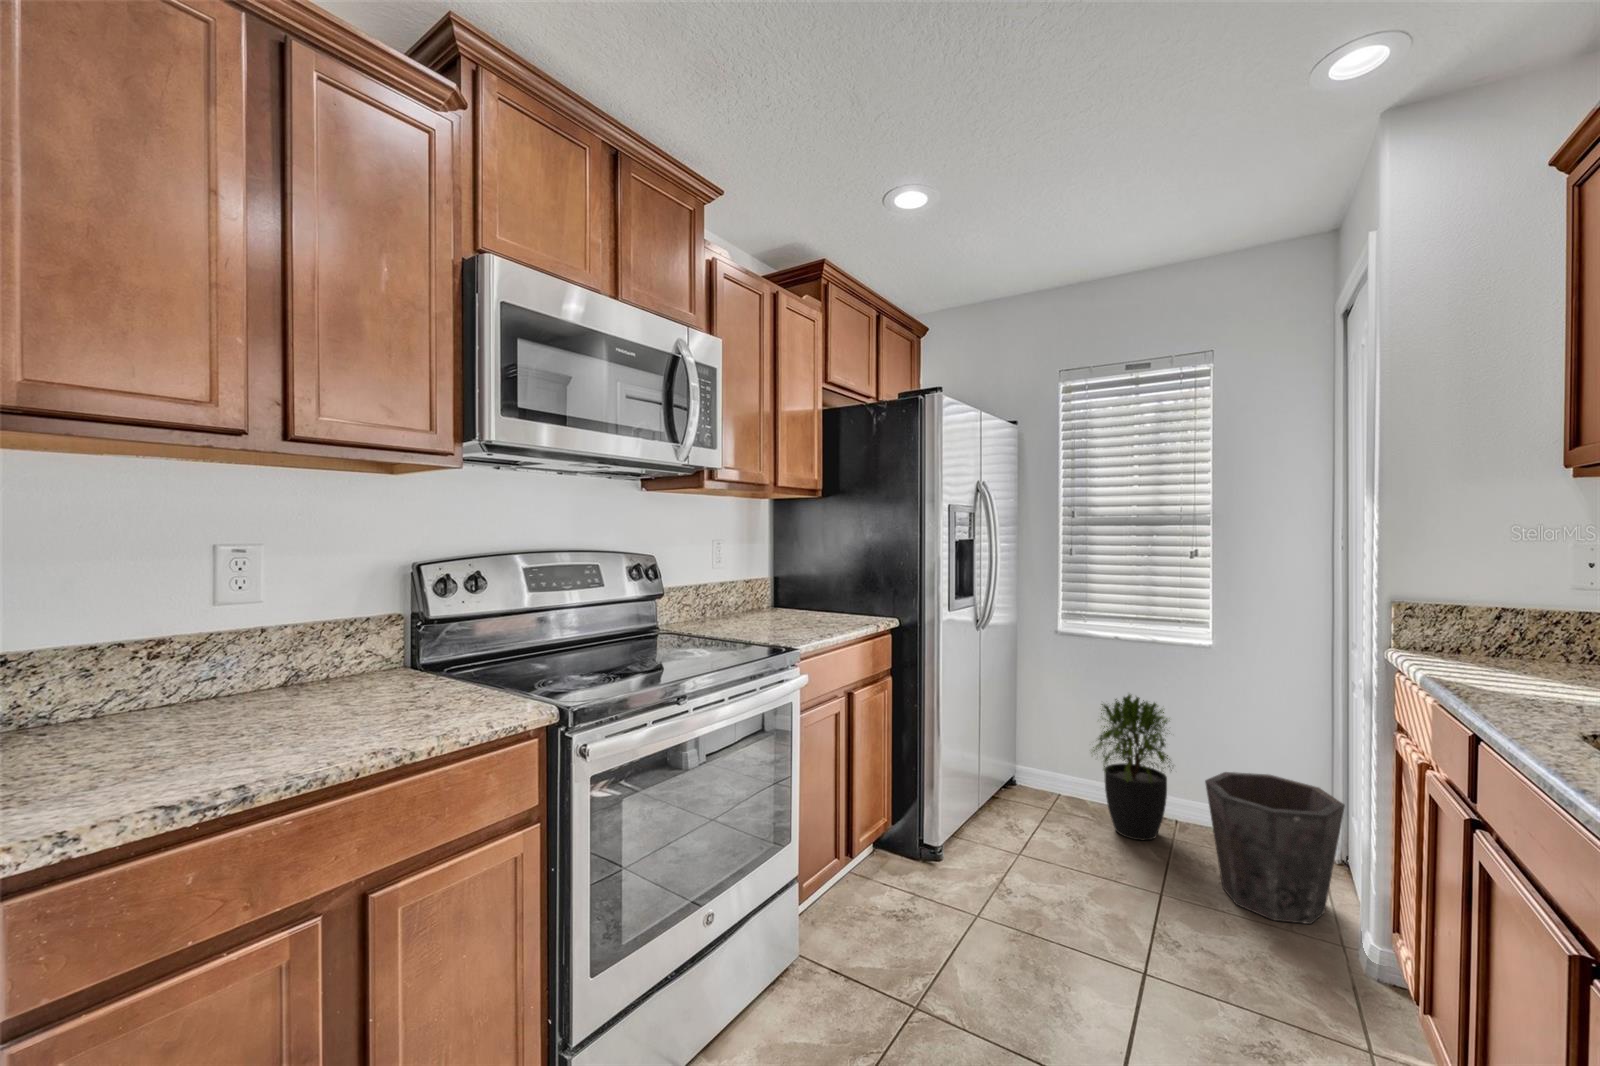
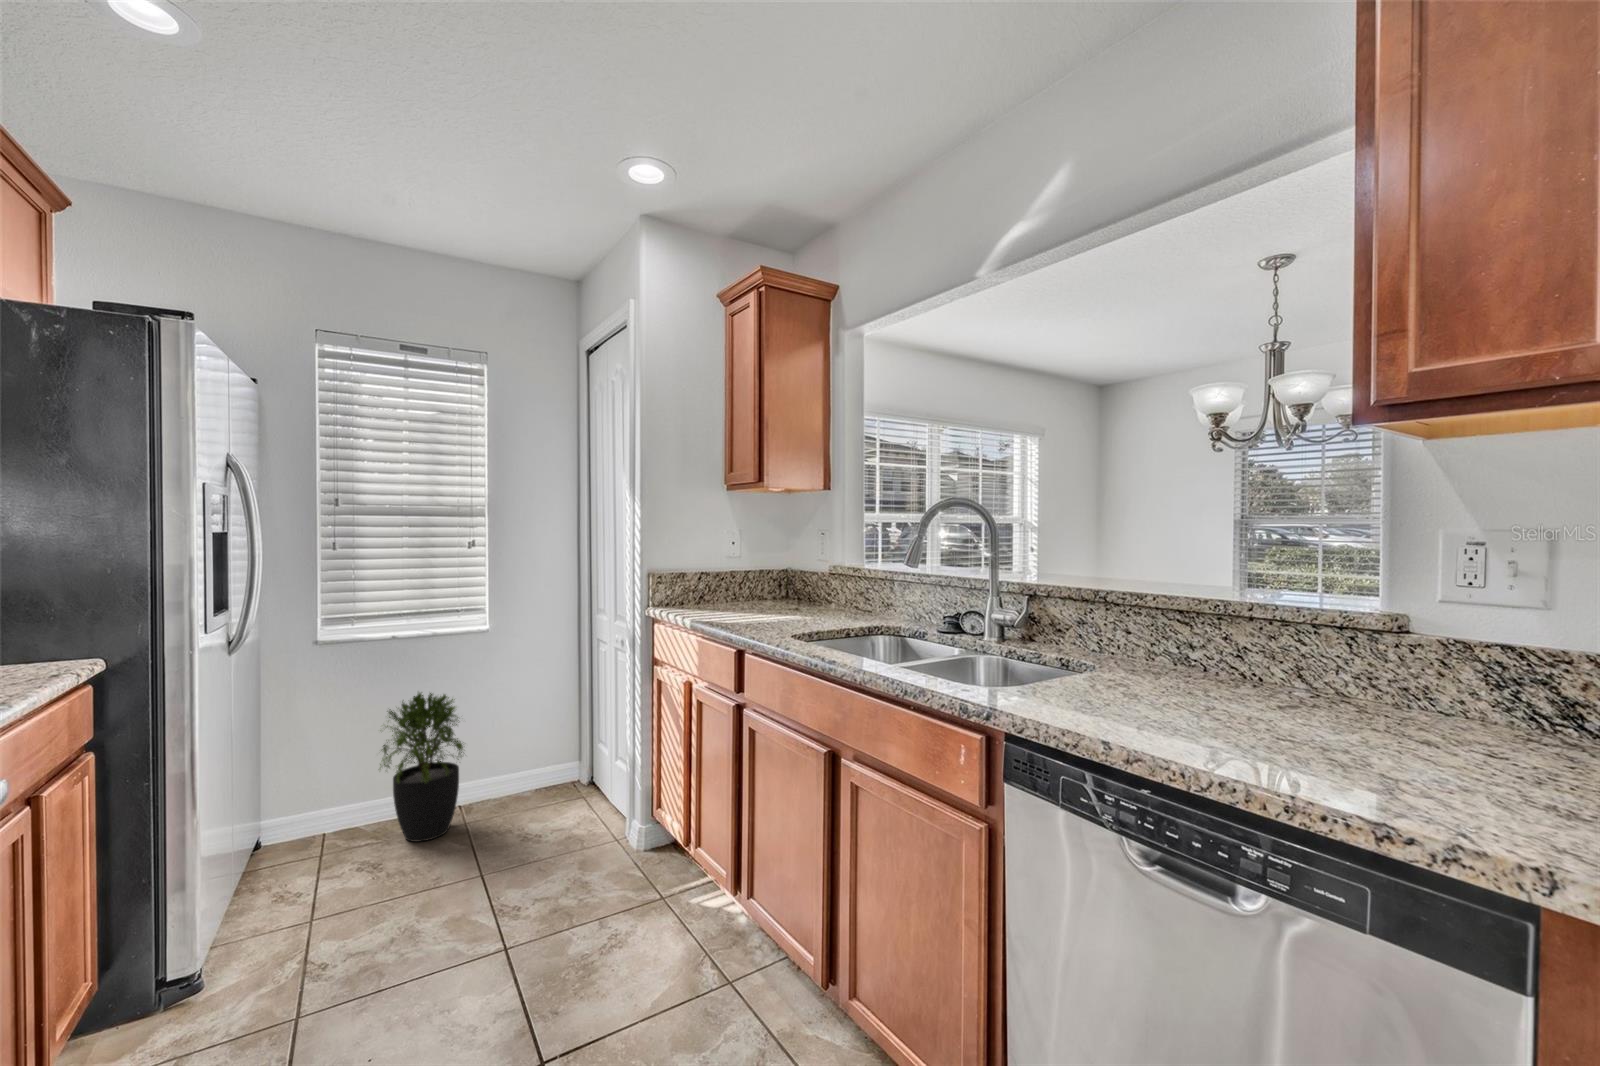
waste bin: present [1205,772,1345,924] -> none [510,728,610,851]

